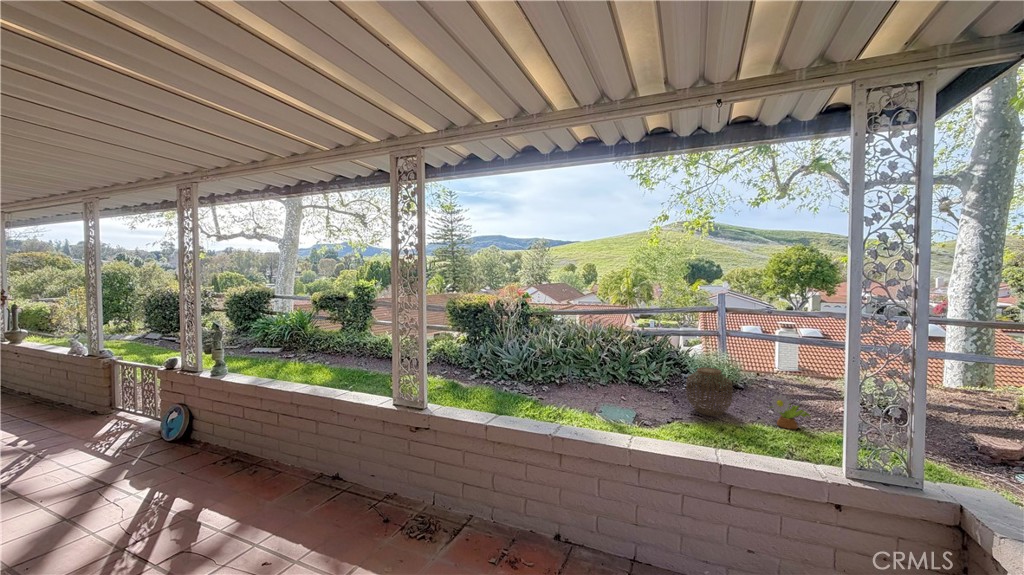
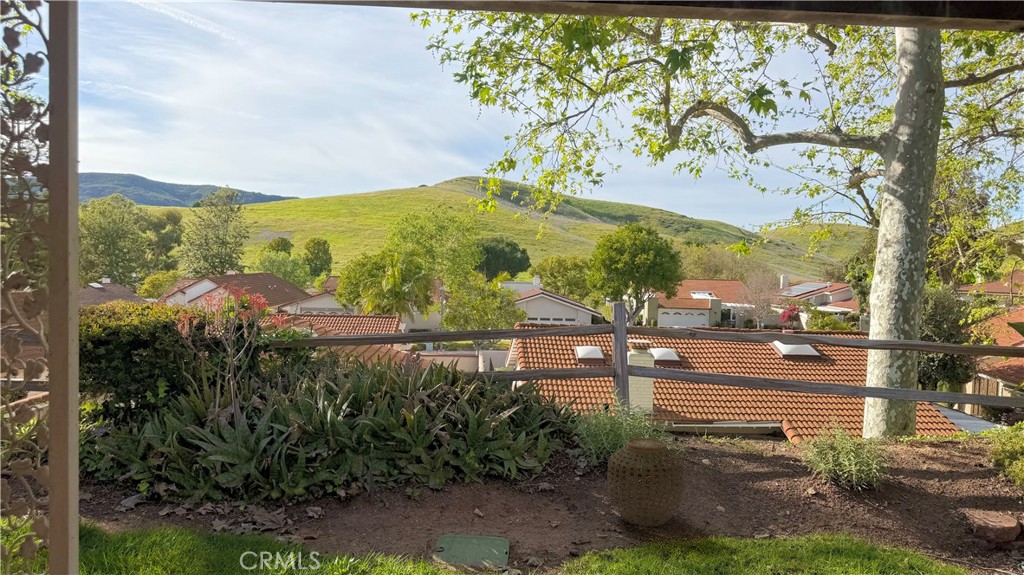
decorative plant: present [769,394,811,429] -> none [735,474,800,531]

